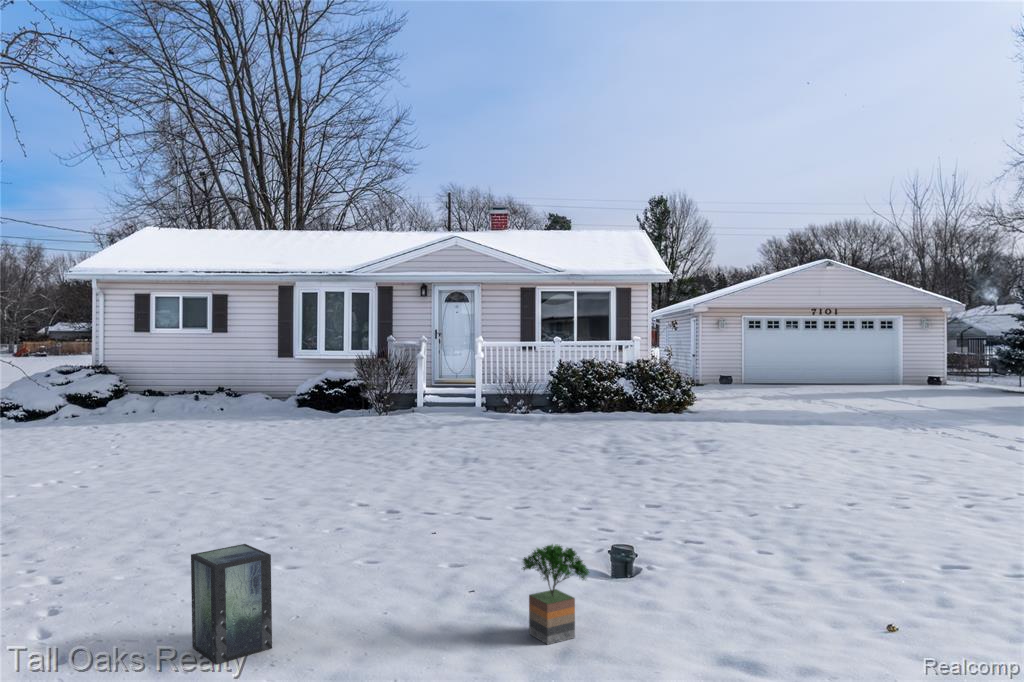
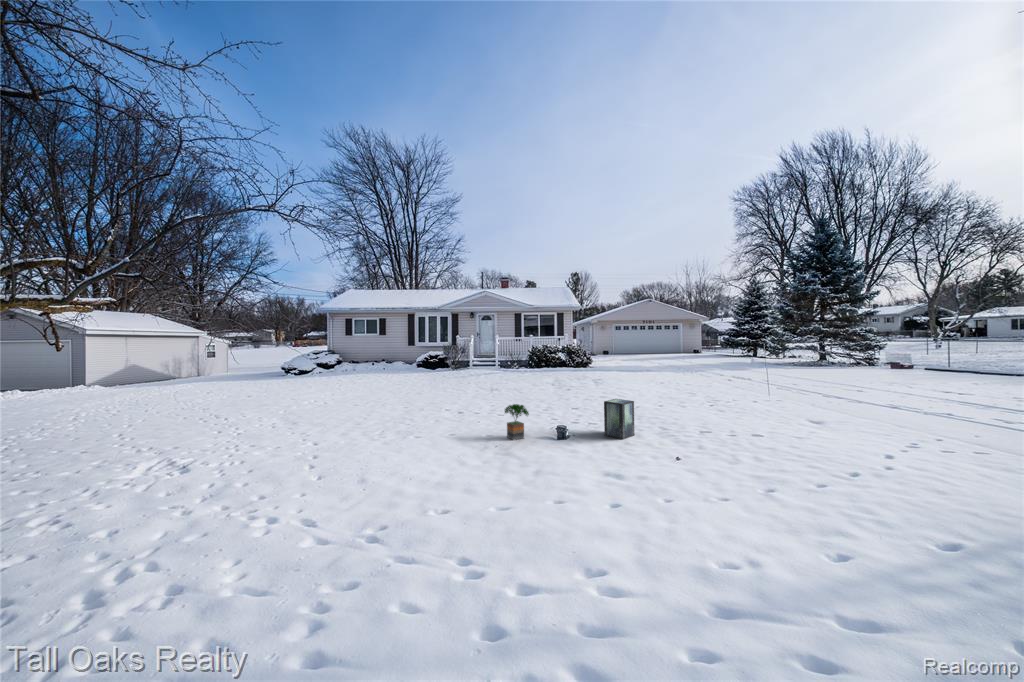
storage box: present [191,544,272,664] -> present [604,399,634,439]

